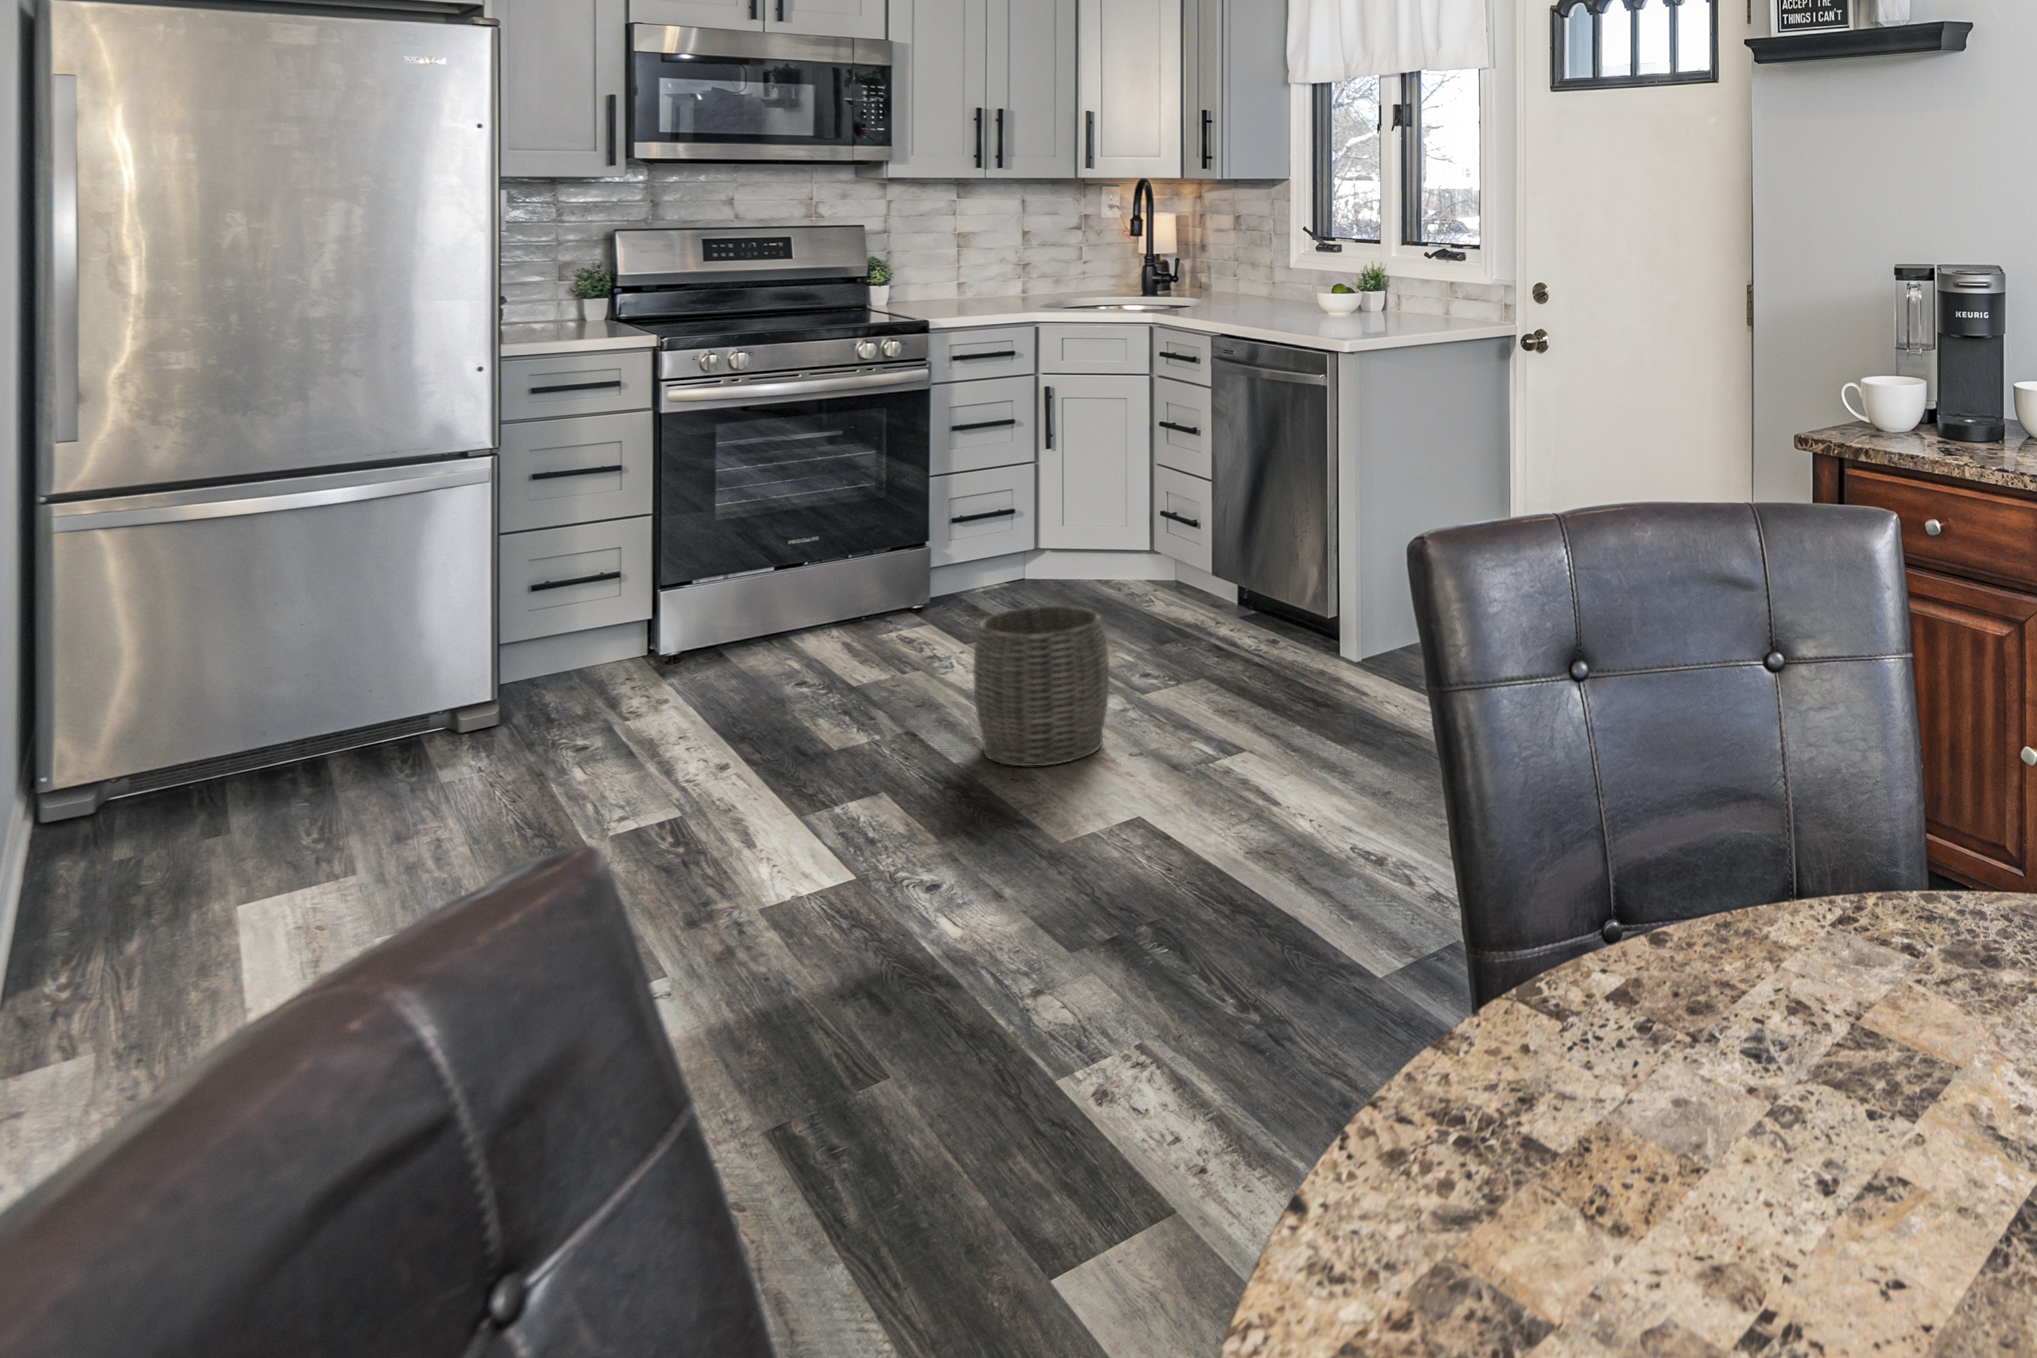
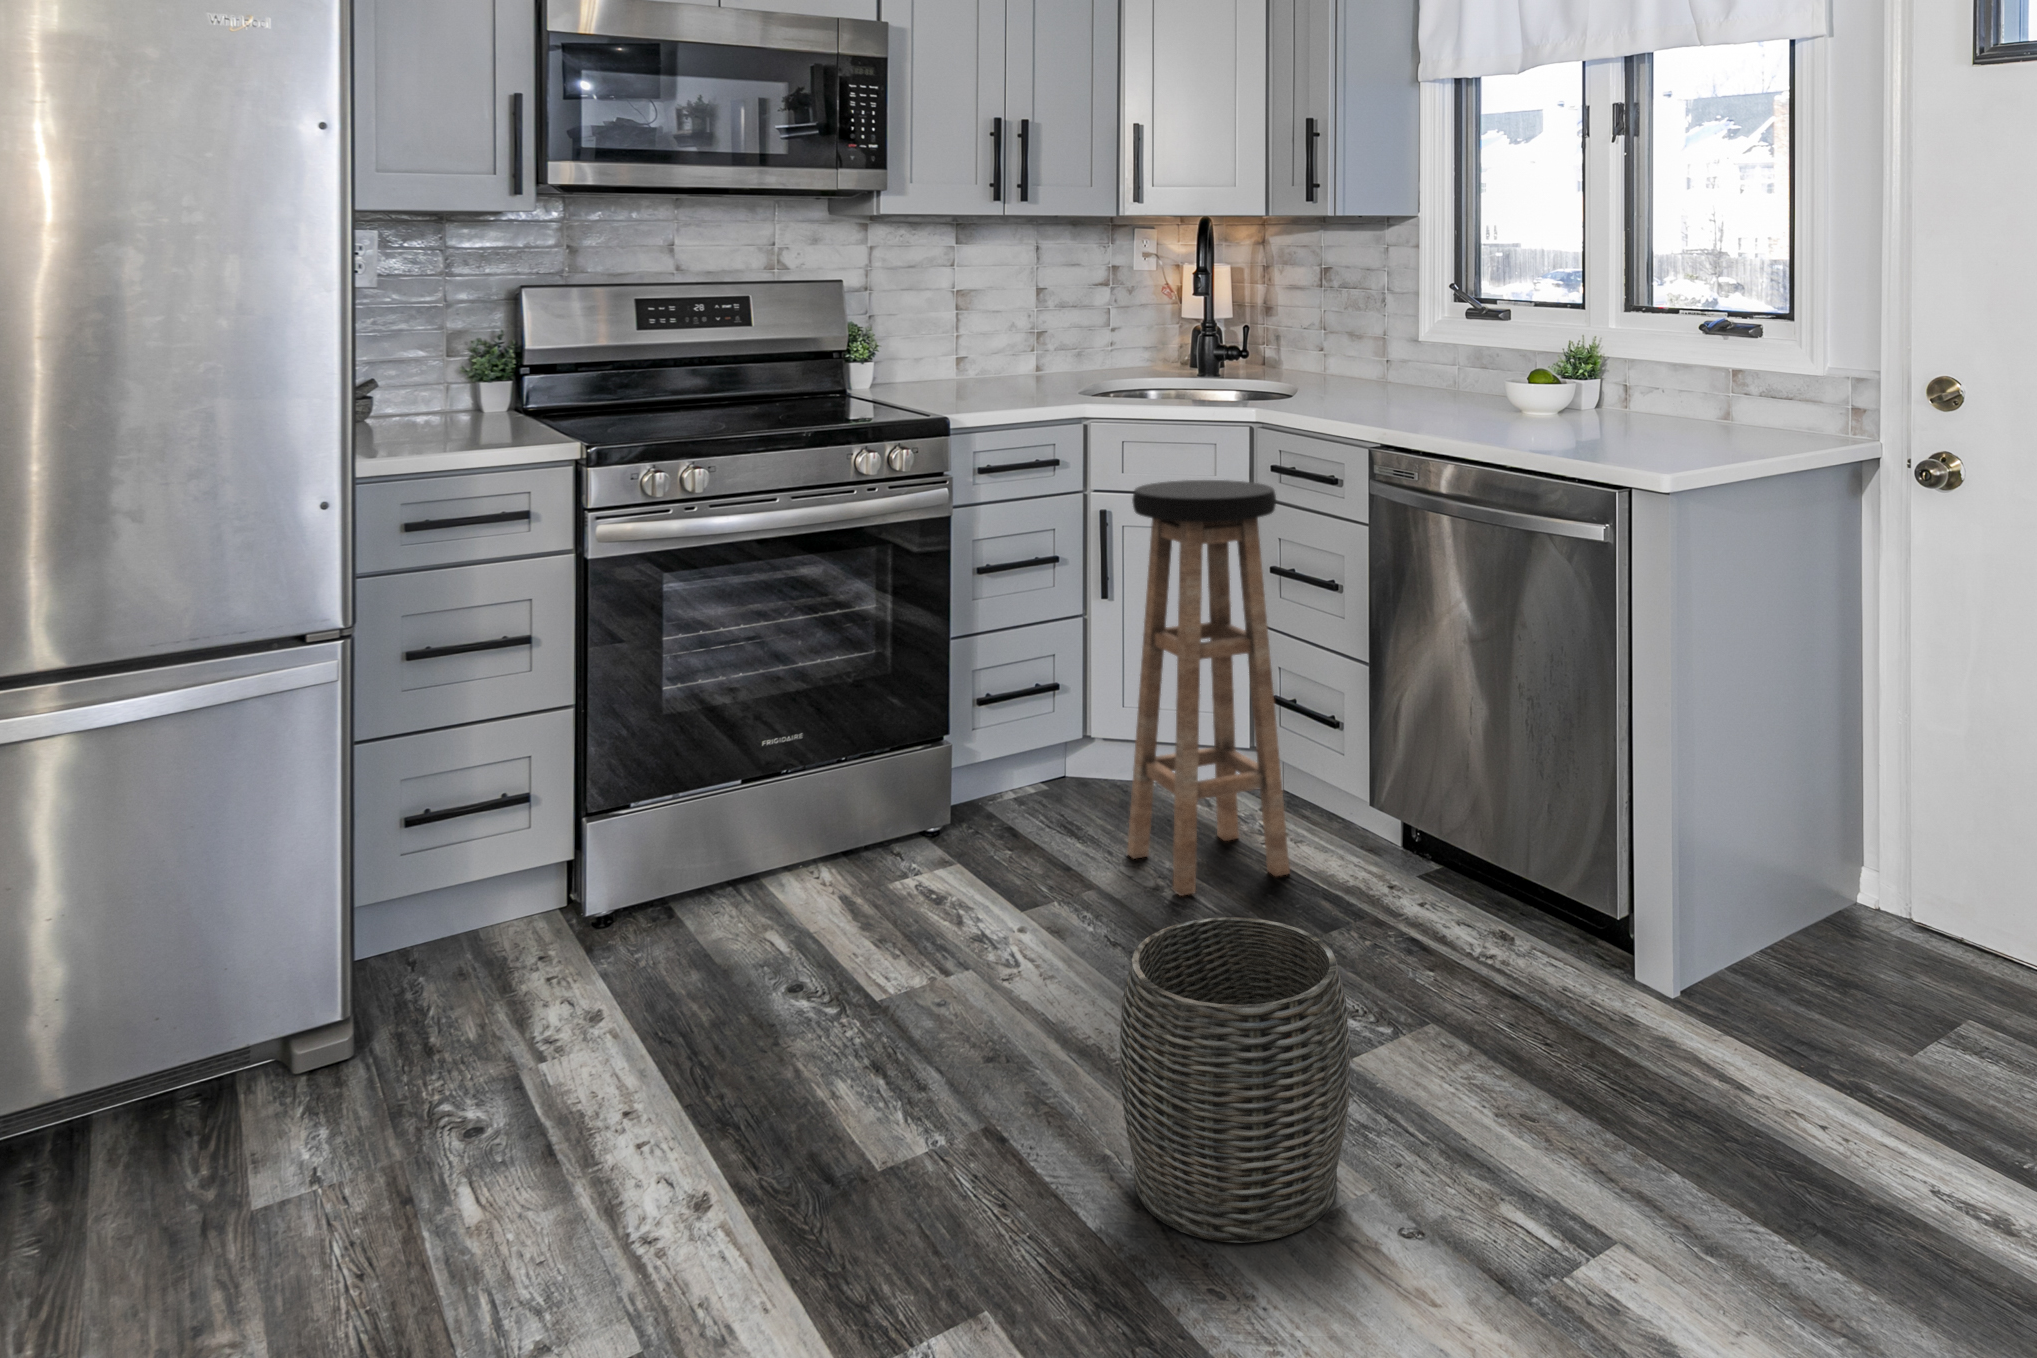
bar stool: none [1049,366,1157,636] -> present [1127,480,1290,896]

